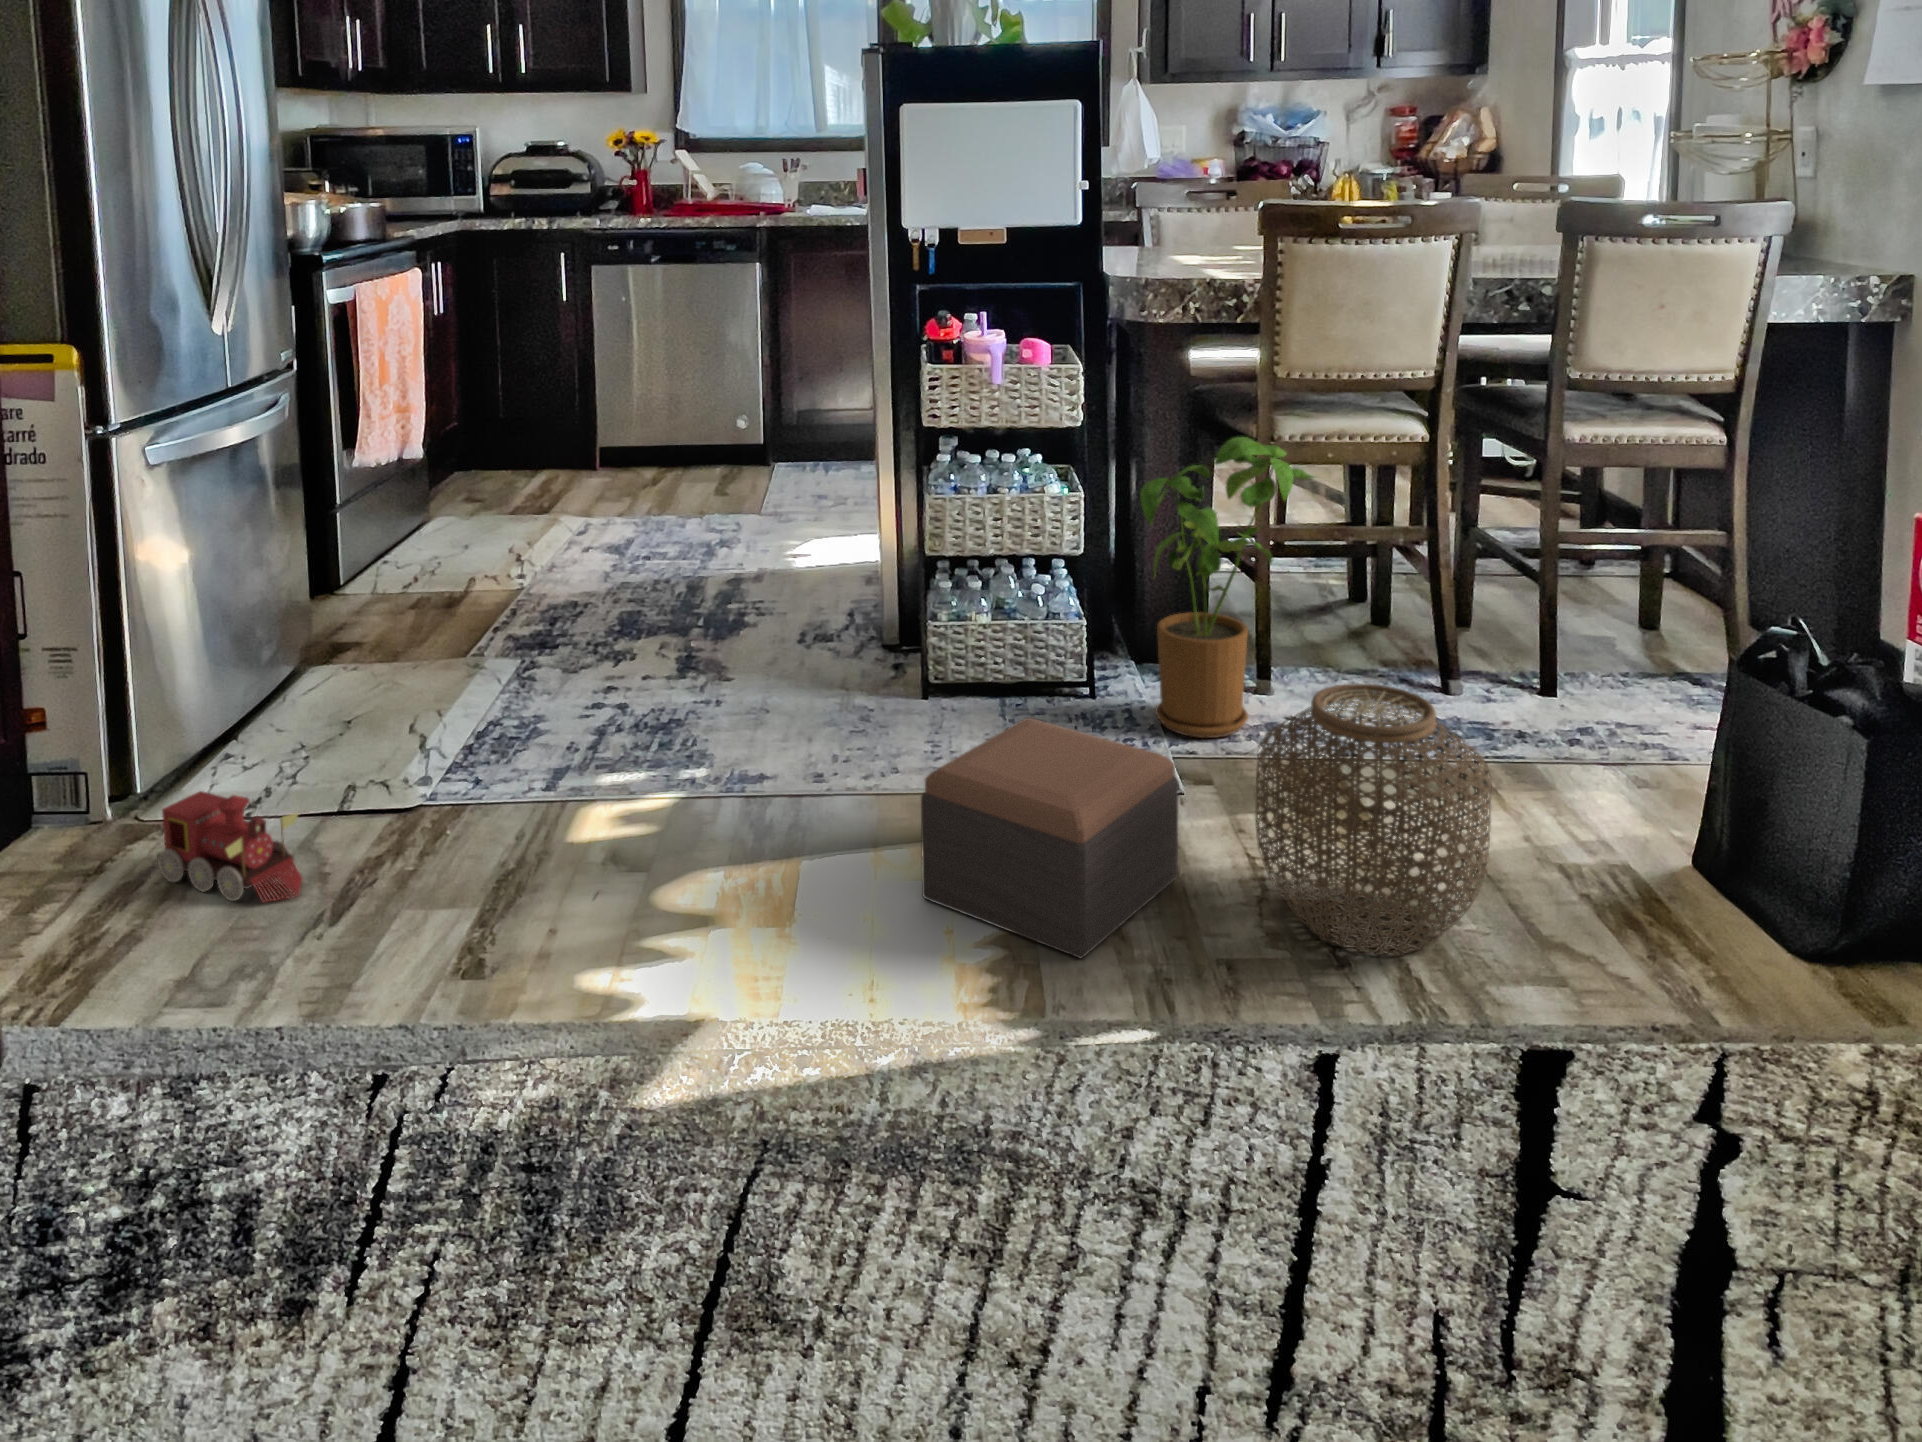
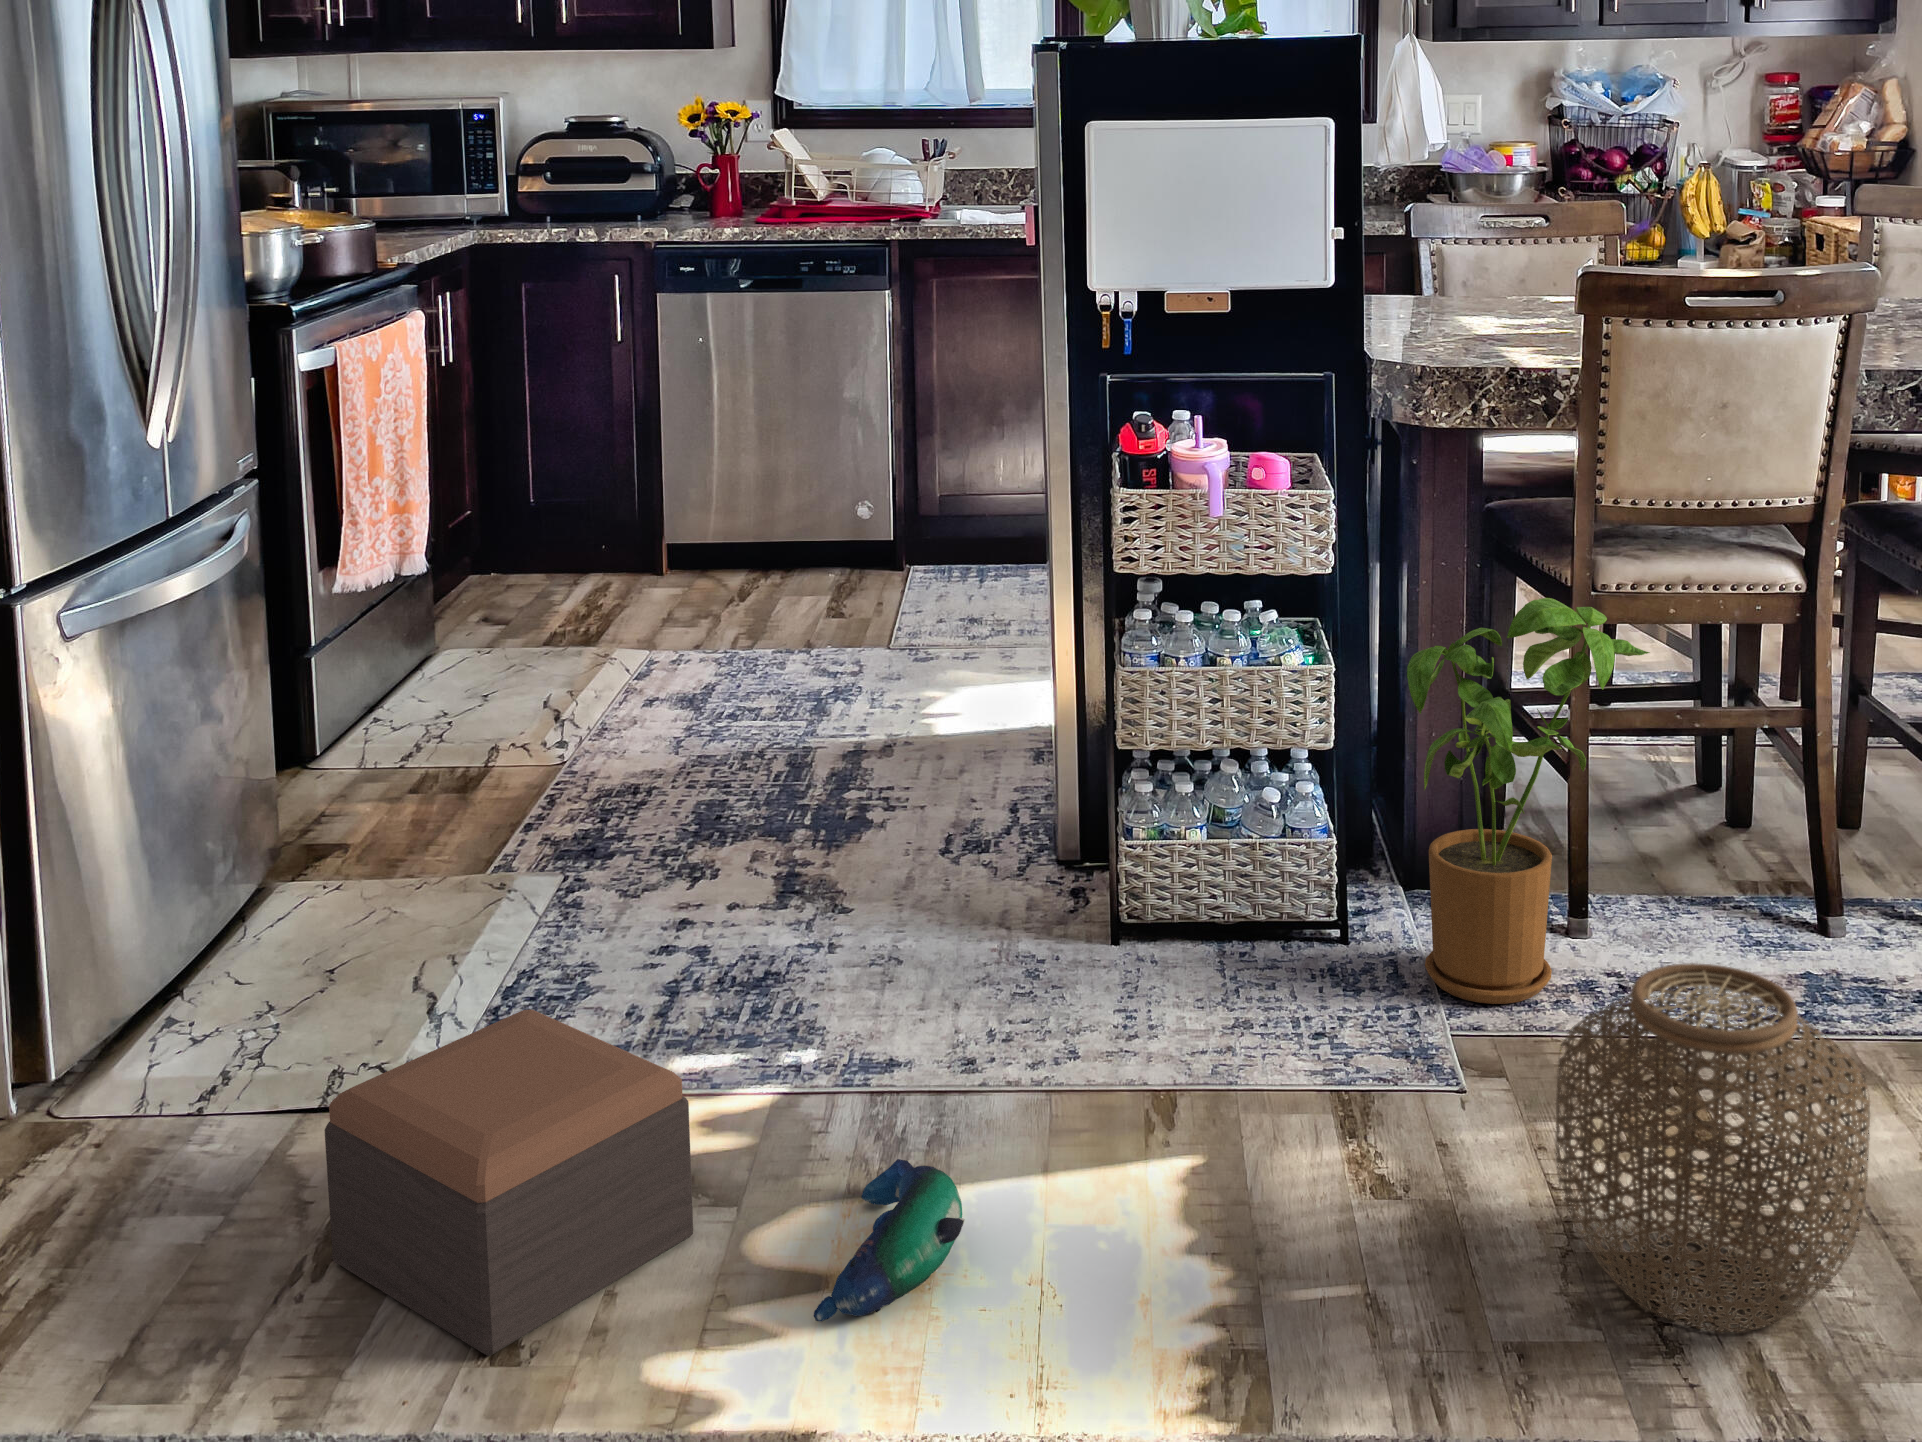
footstool: present [921,718,1179,958] -> present [325,1010,693,1356]
toy train: present [157,791,302,902] -> none [87,1086,282,1243]
plush toy: none [699,841,813,953] -> present [814,1159,965,1322]

